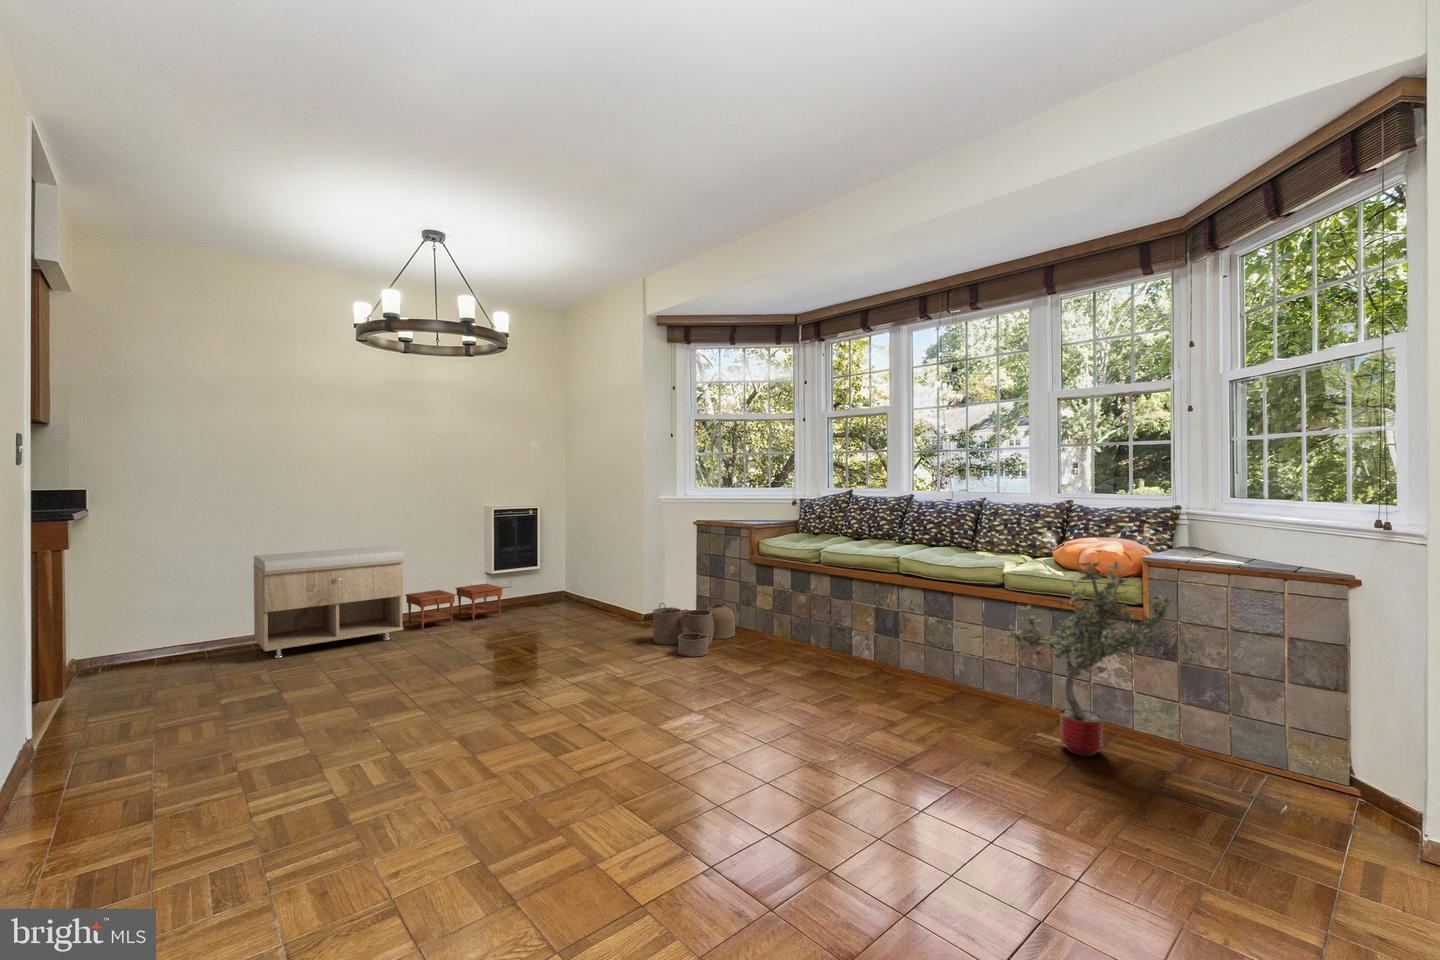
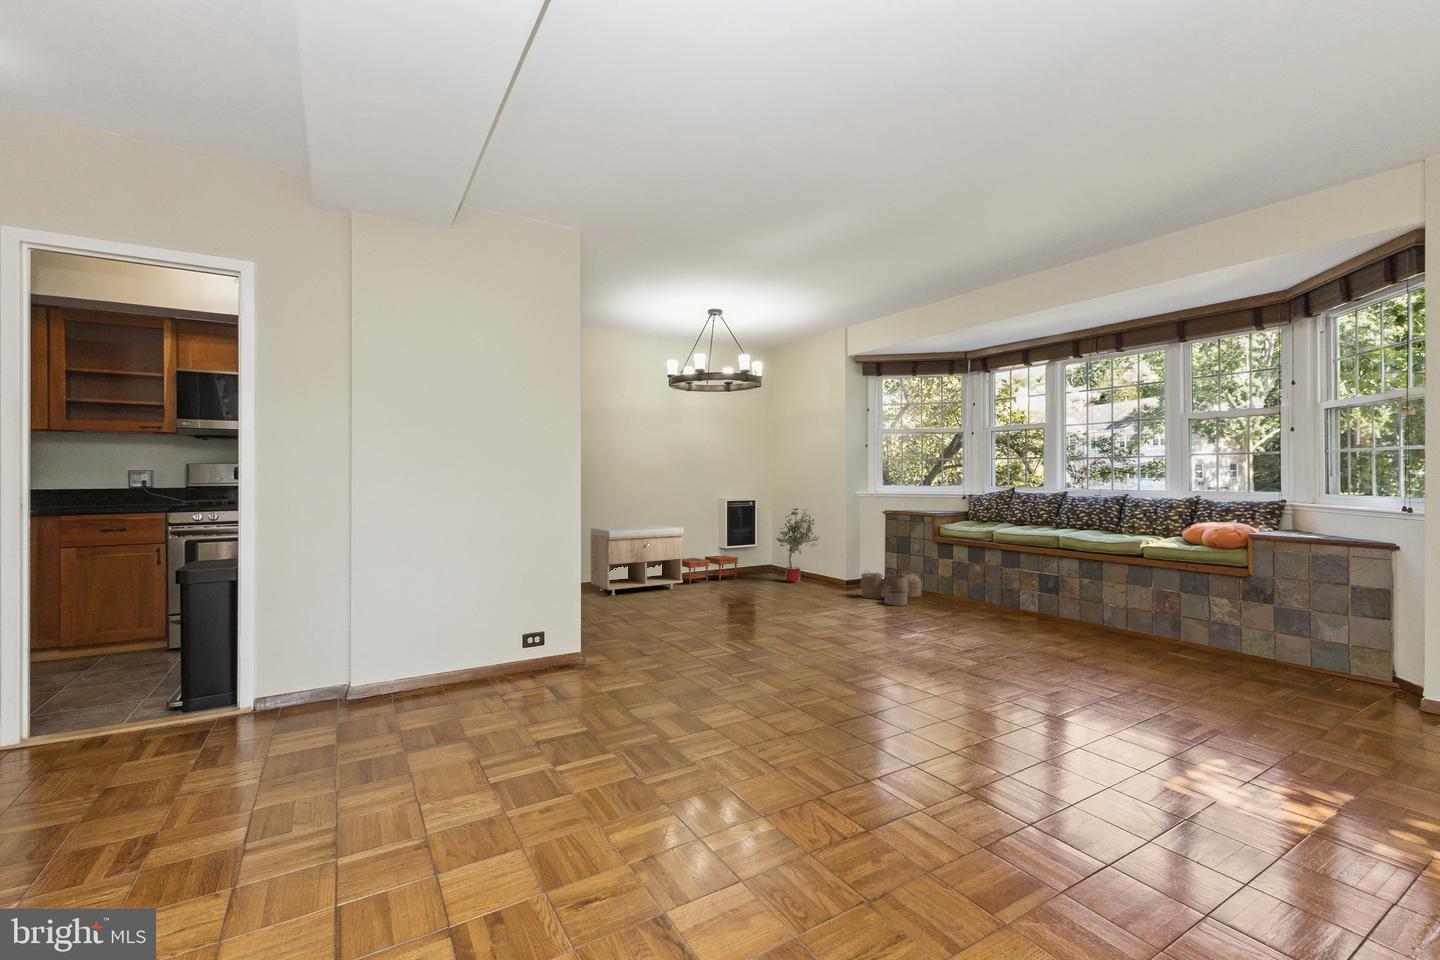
potted tree: present [1006,562,1174,756] -> present [776,508,819,583]

